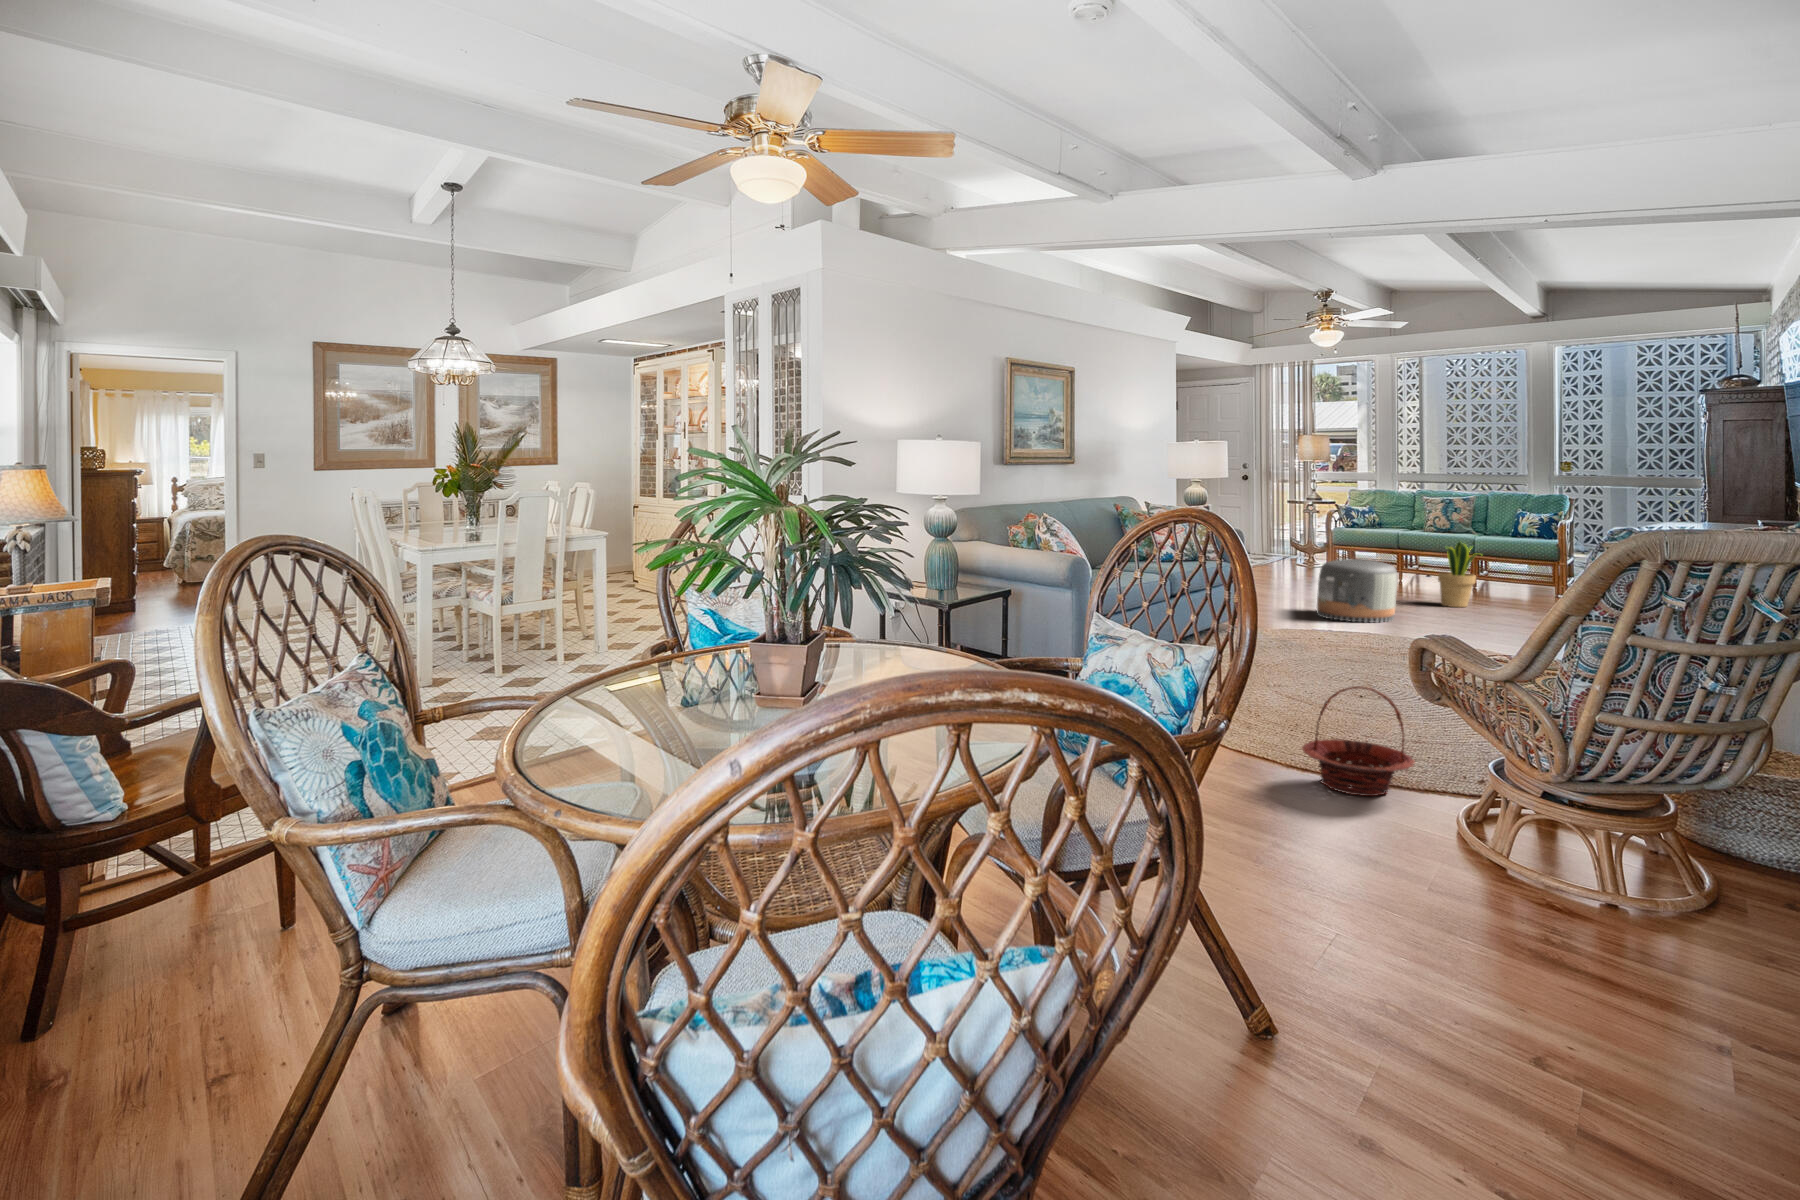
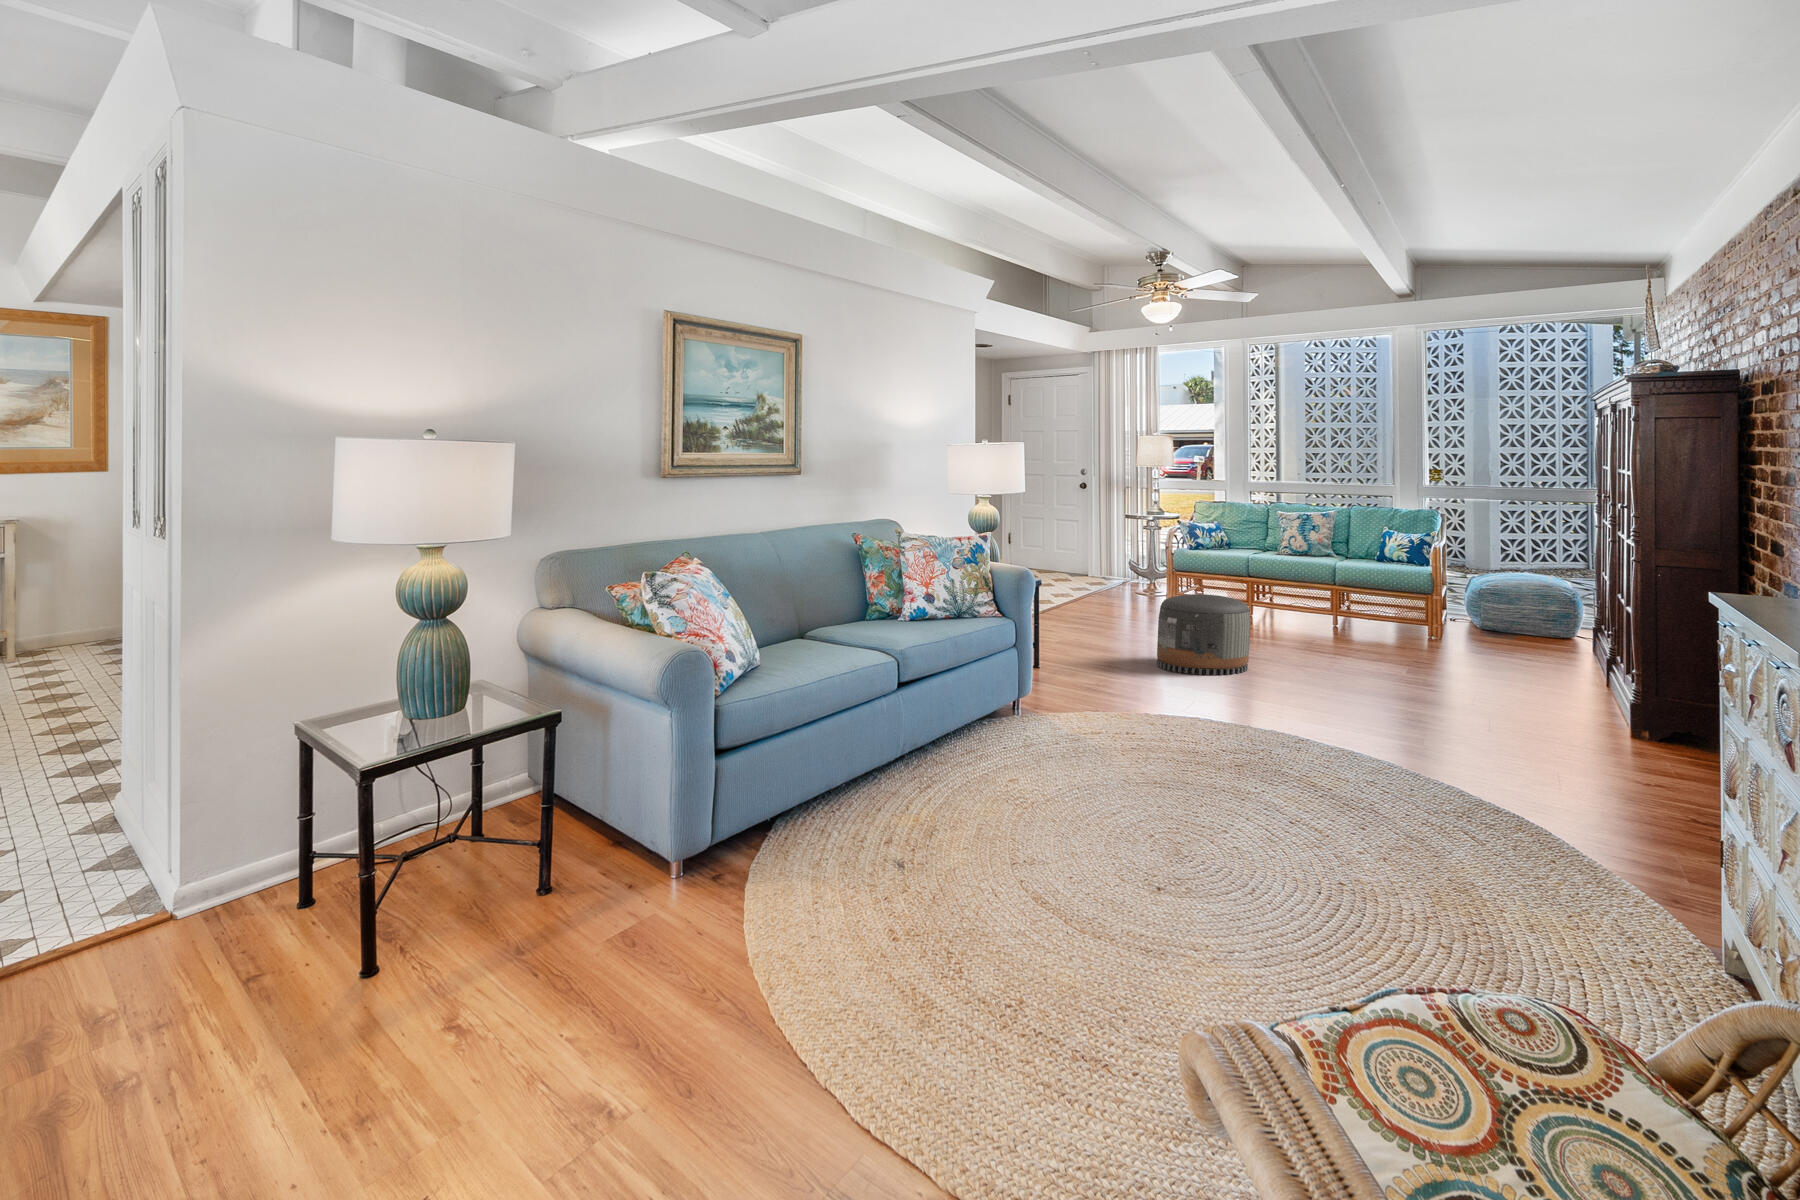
potted plant: present [1438,542,1477,607] -> none [1296,569,1346,650]
basket: present [1302,686,1415,796] -> none [1125,811,1277,971]

